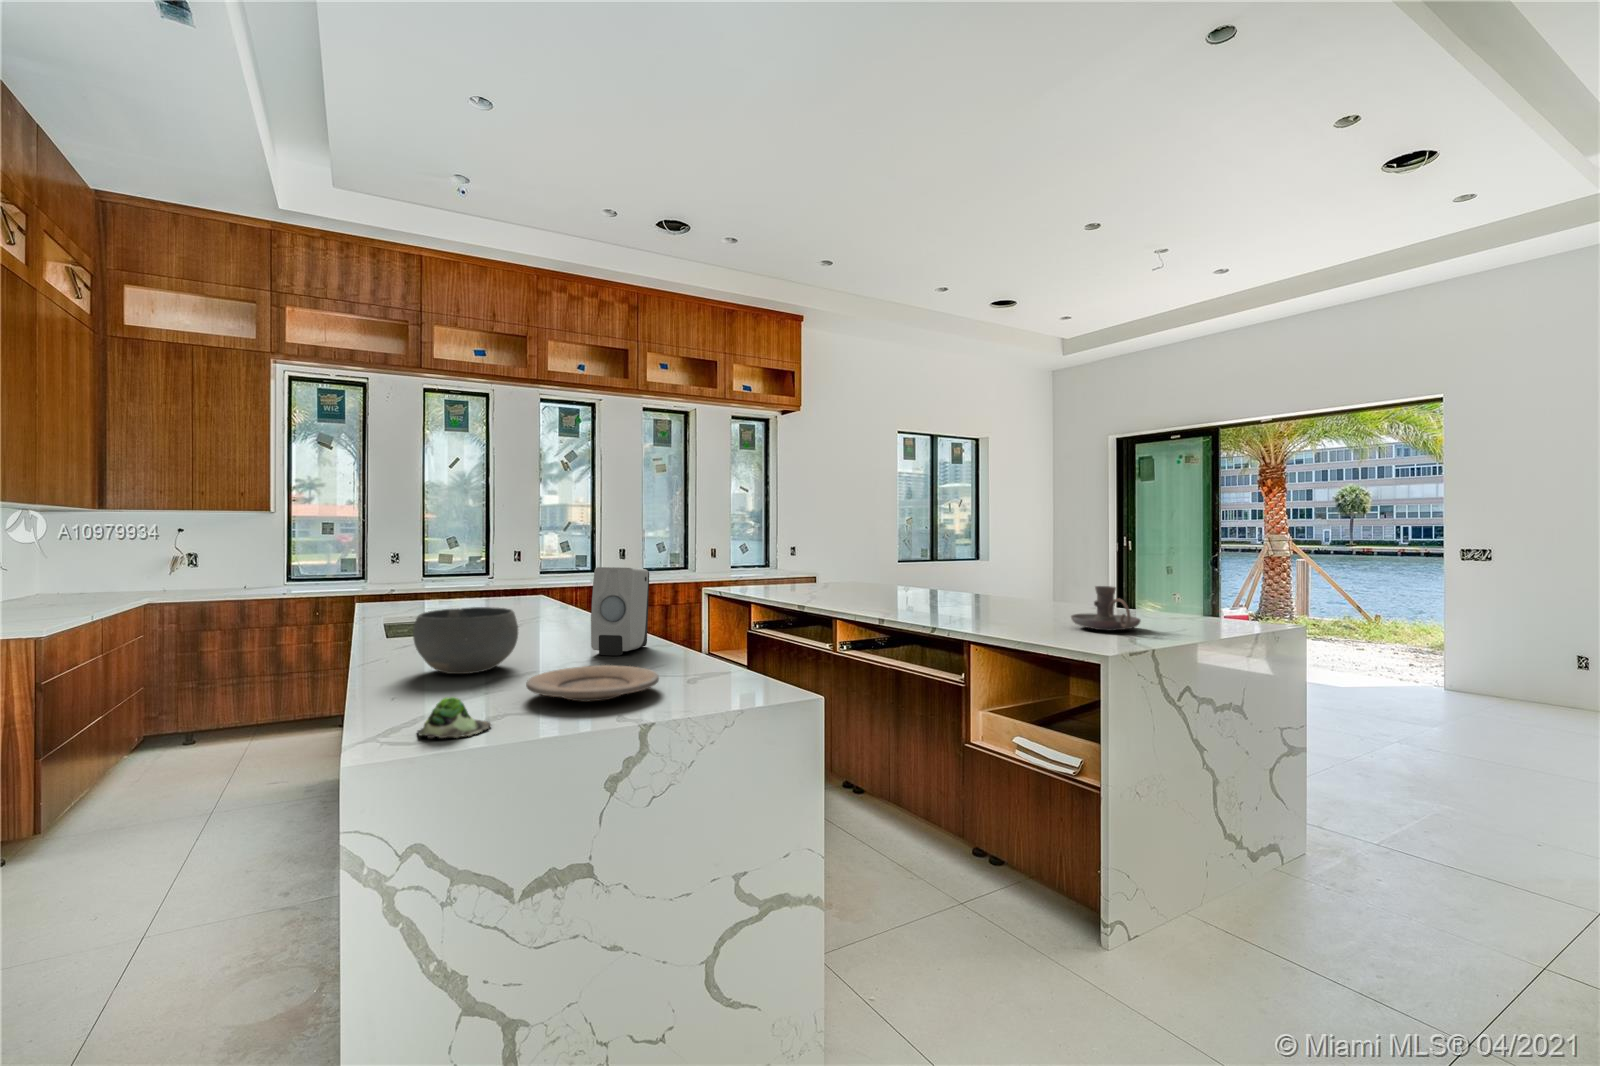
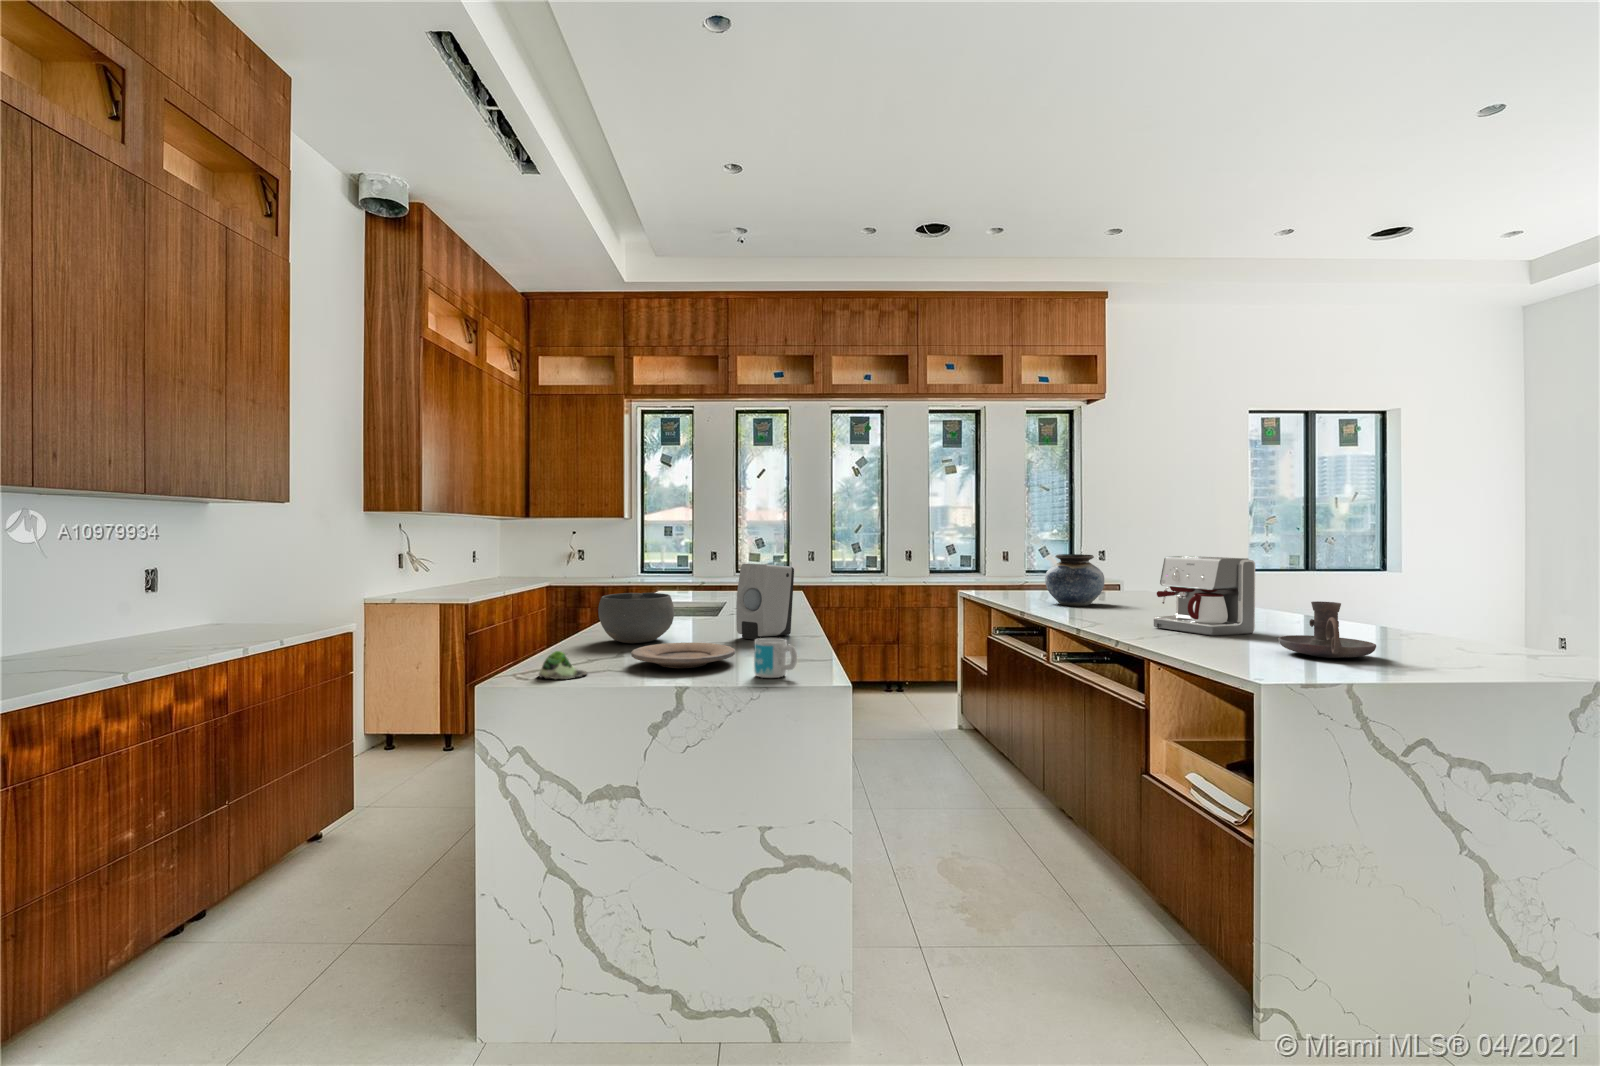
vase: none [806,550,857,597] -> present [1045,554,1104,606]
coffee maker: none [942,551,1019,618] -> present [1154,556,1255,636]
mug: none [708,653,764,701] -> present [754,638,797,678]

